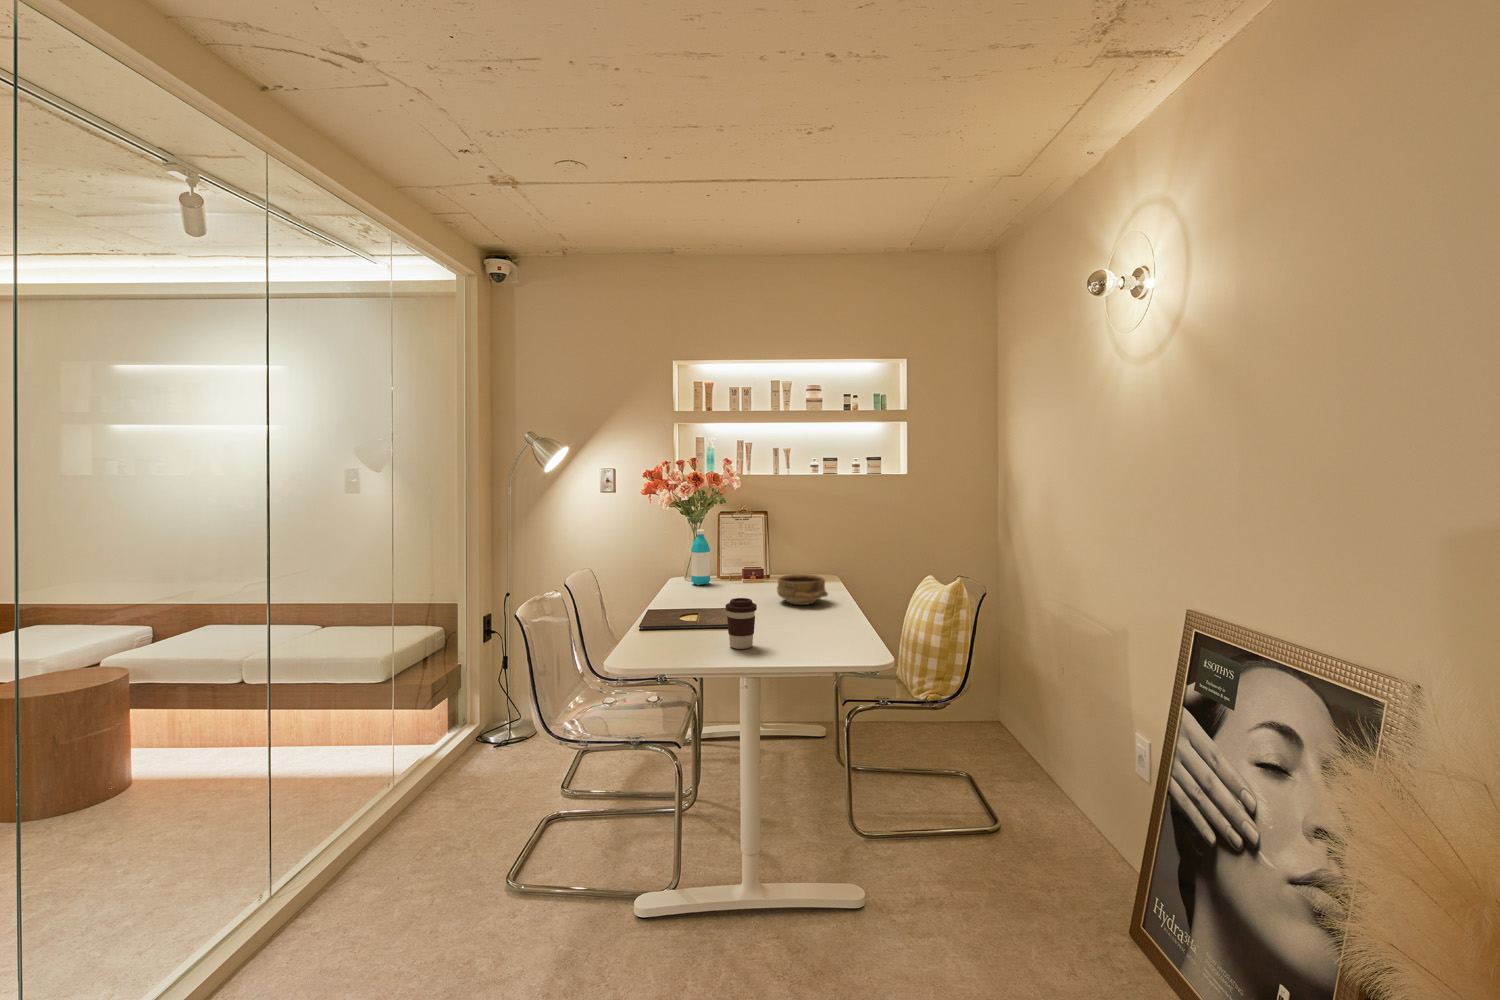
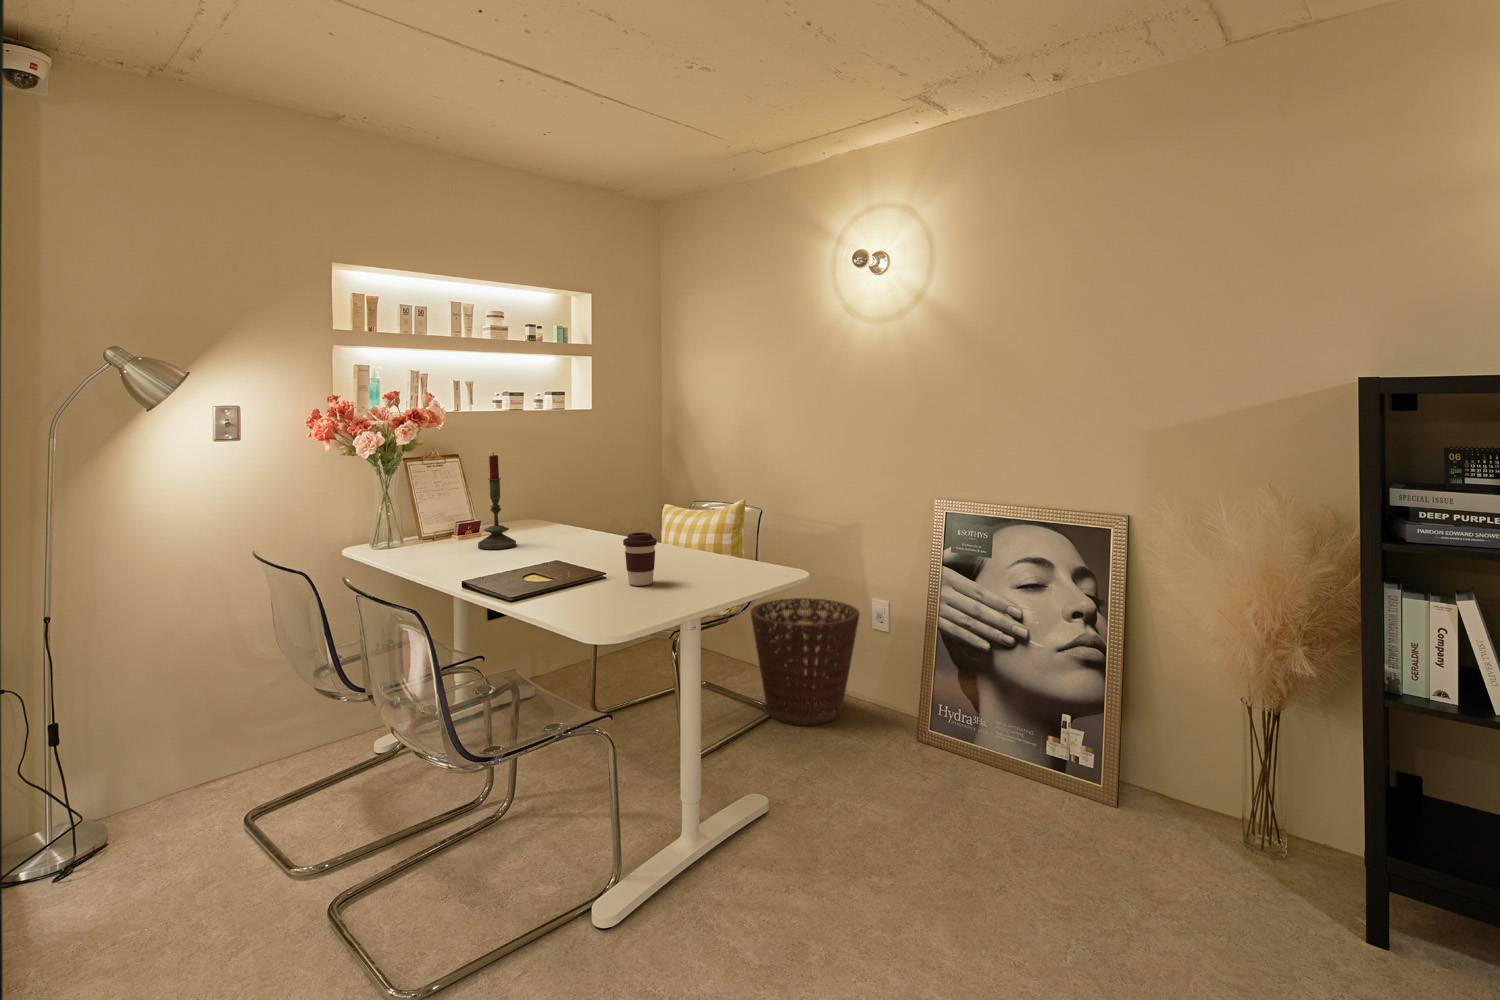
candle: none [726,511,757,594] -> present [478,453,516,549]
water bottle: present [691,530,710,585] -> none [413,480,441,549]
ceramic bowl: present [777,574,828,605] -> none [556,516,620,548]
basket: none [962,695,1098,858] -> present [751,598,859,725]

